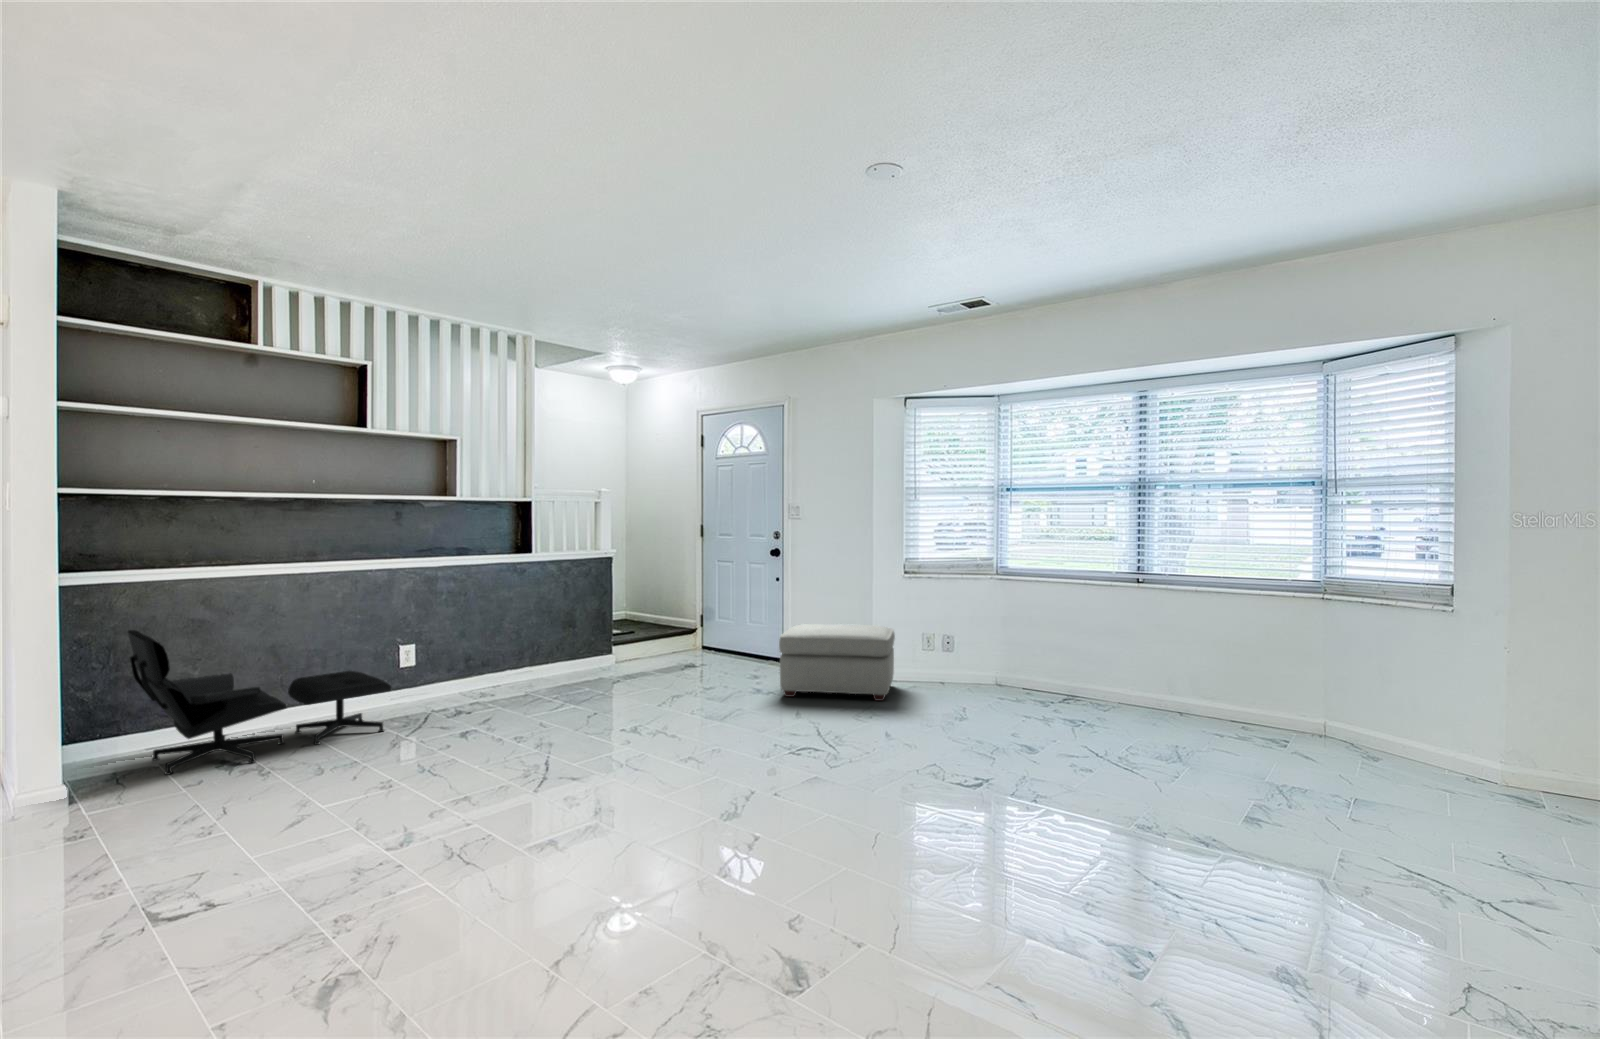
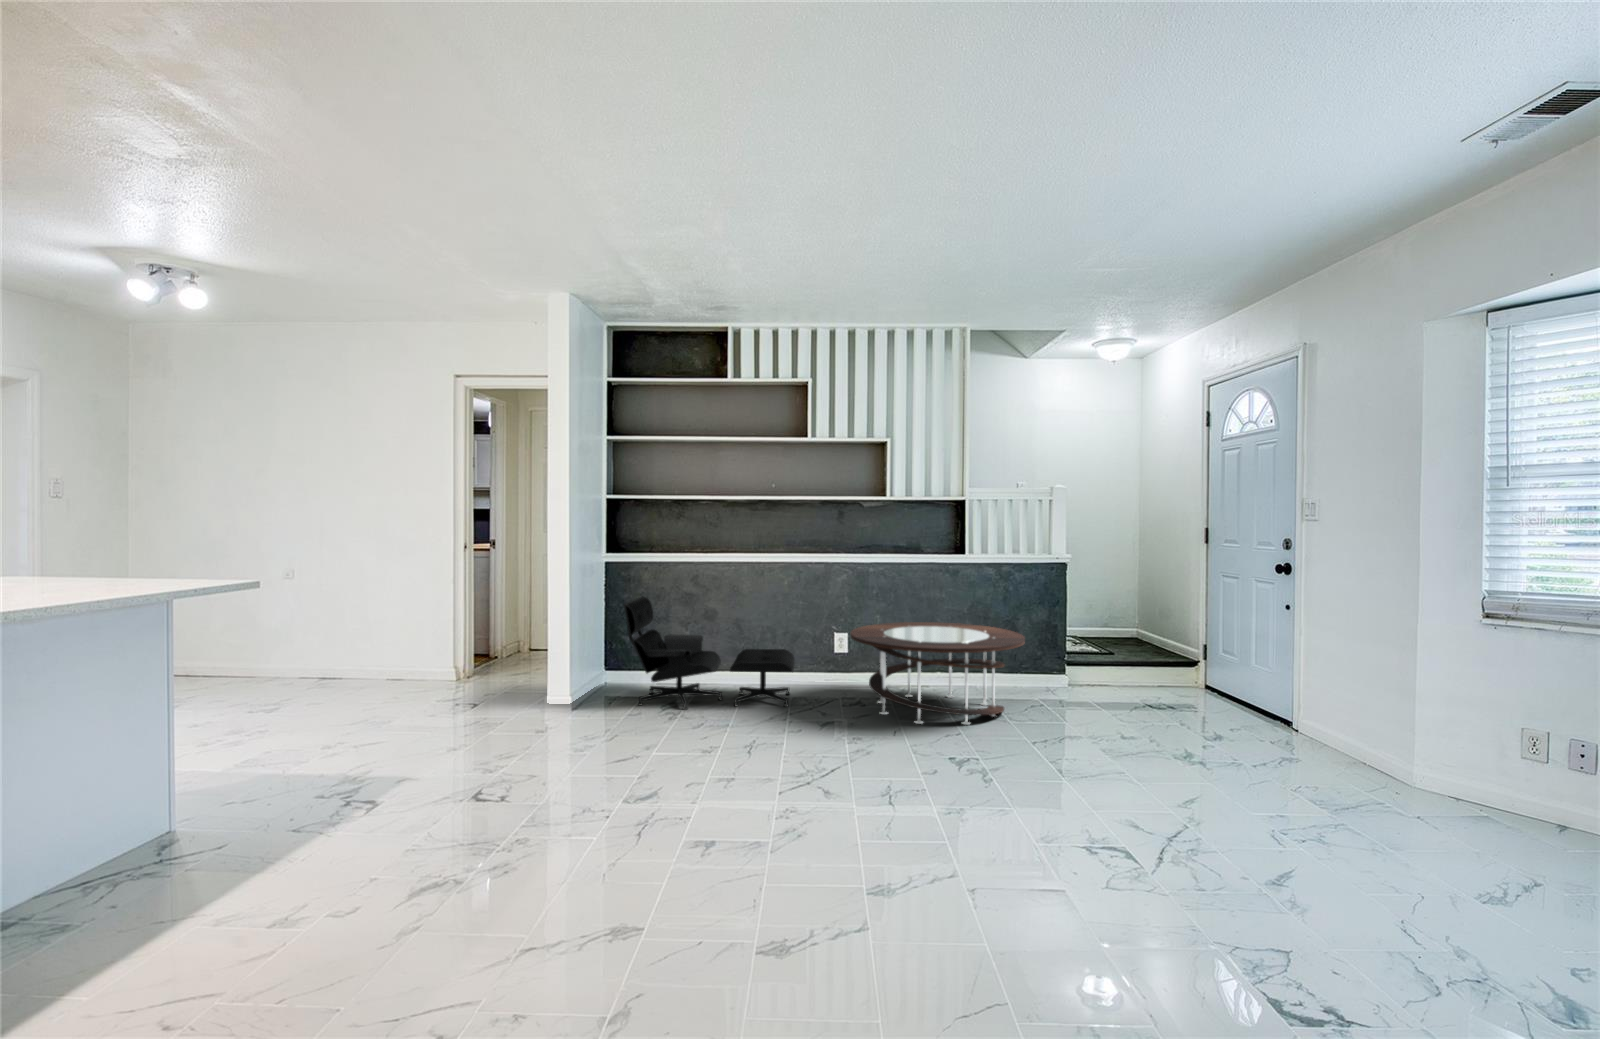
coffee table: none [447,619,621,716] -> present [850,622,1025,725]
ottoman: present [779,624,895,701] -> none [1206,675,1442,822]

